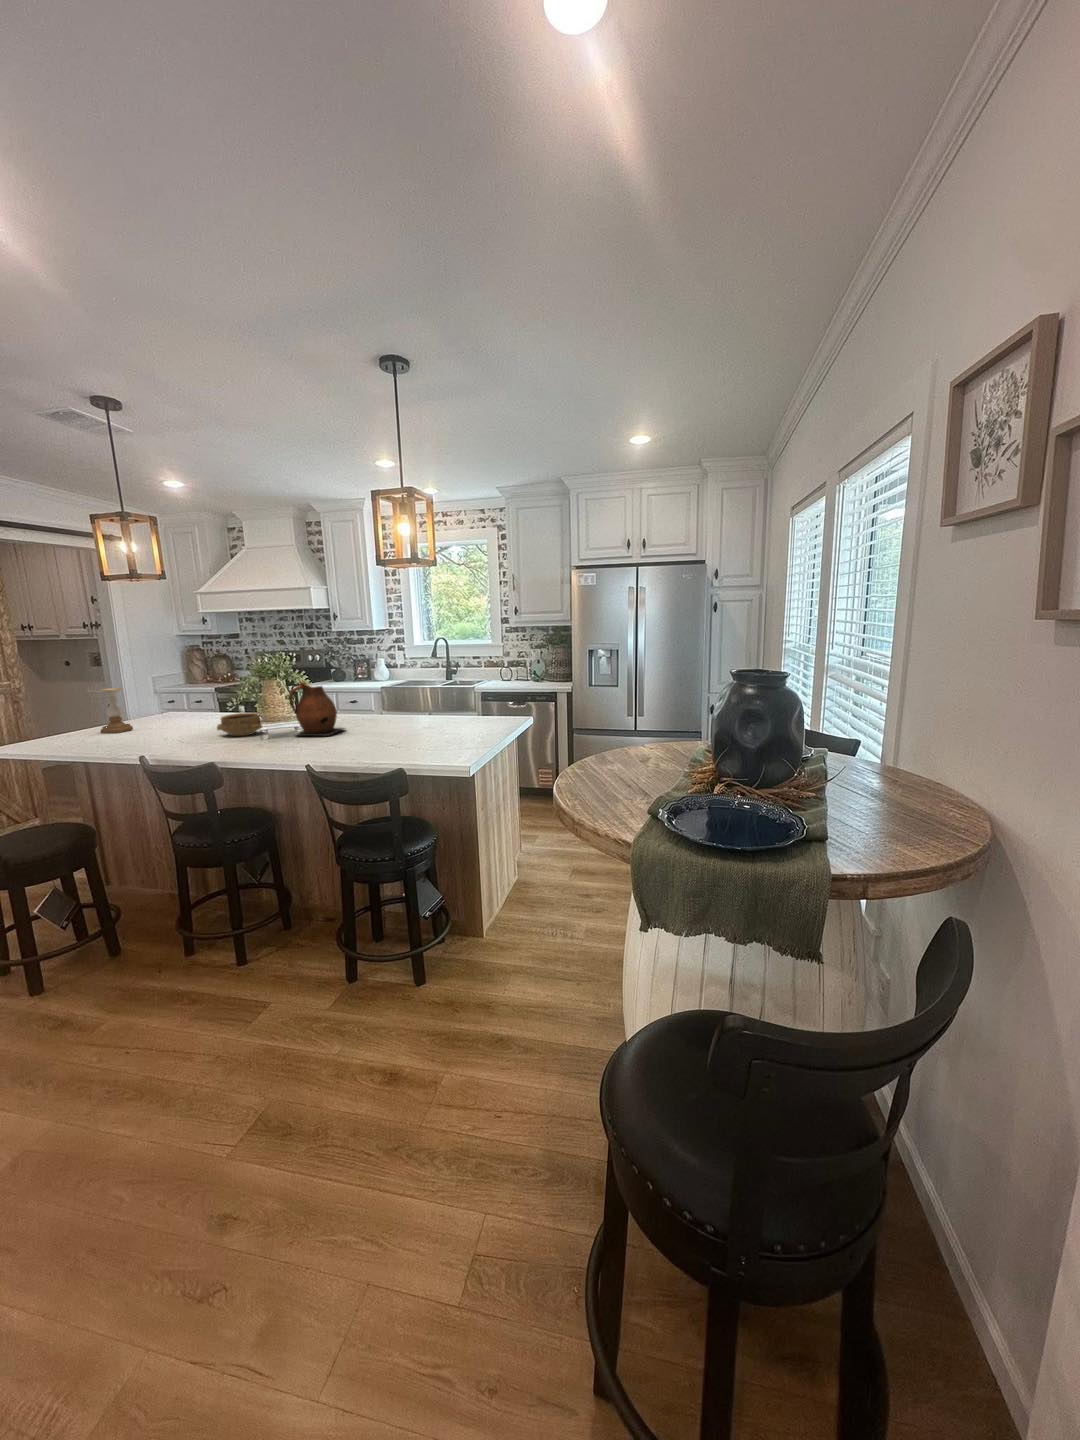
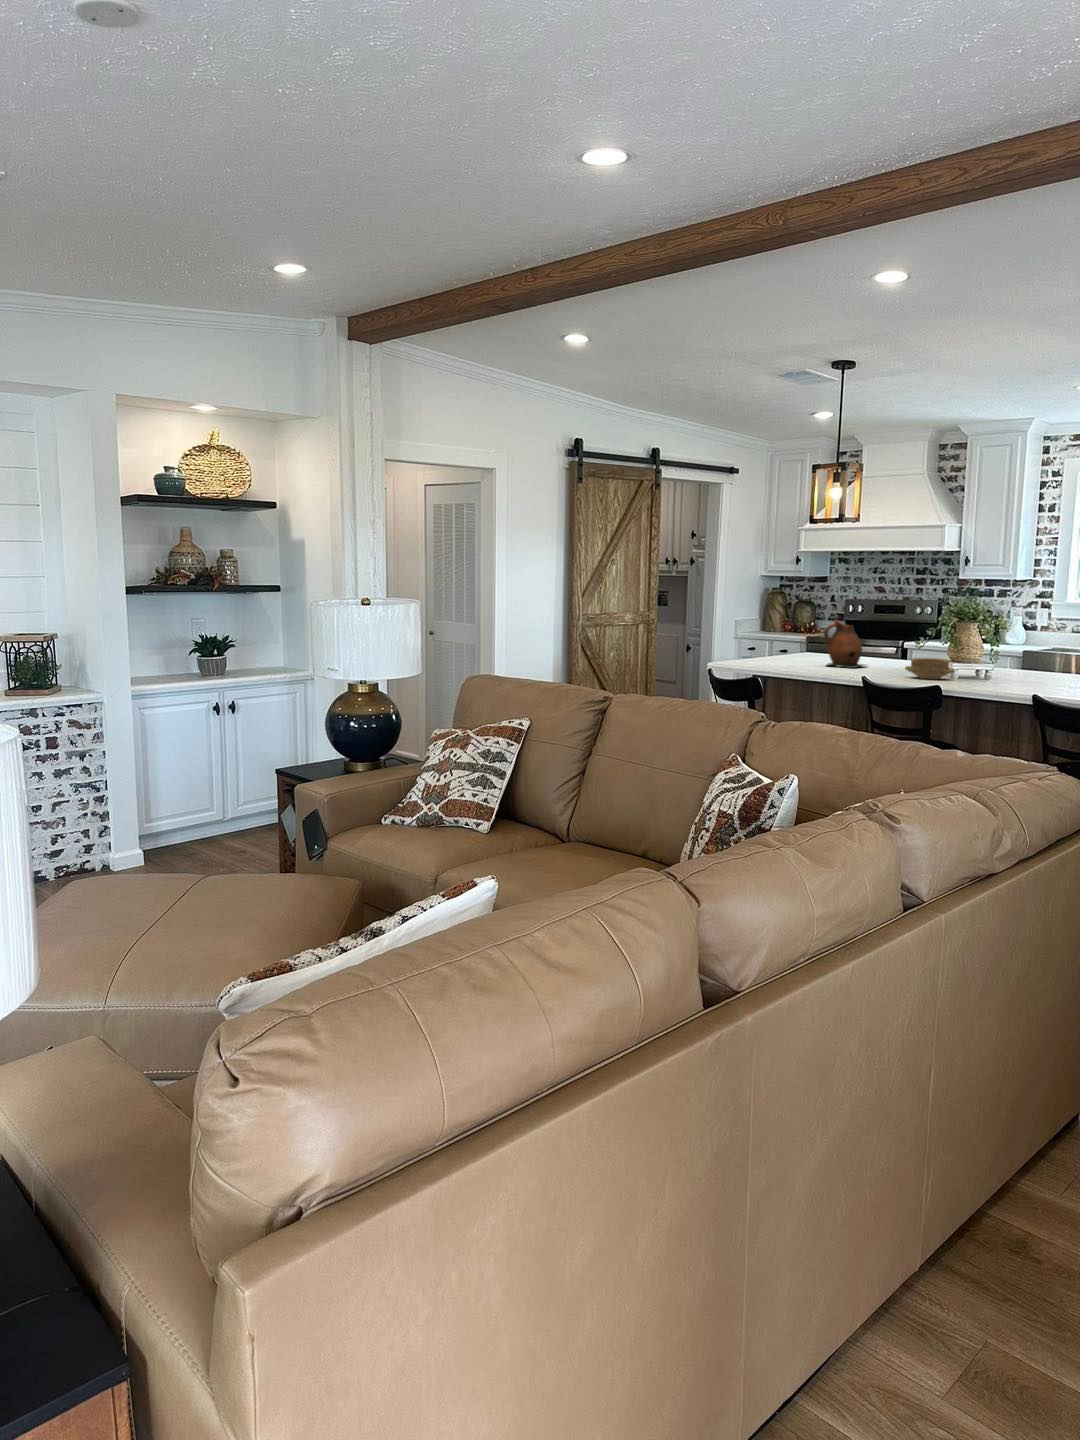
ceramic pitcher: present [289,680,345,737] -> present [824,620,865,668]
candle holder: present [100,688,133,733] -> none [780,625,805,667]

